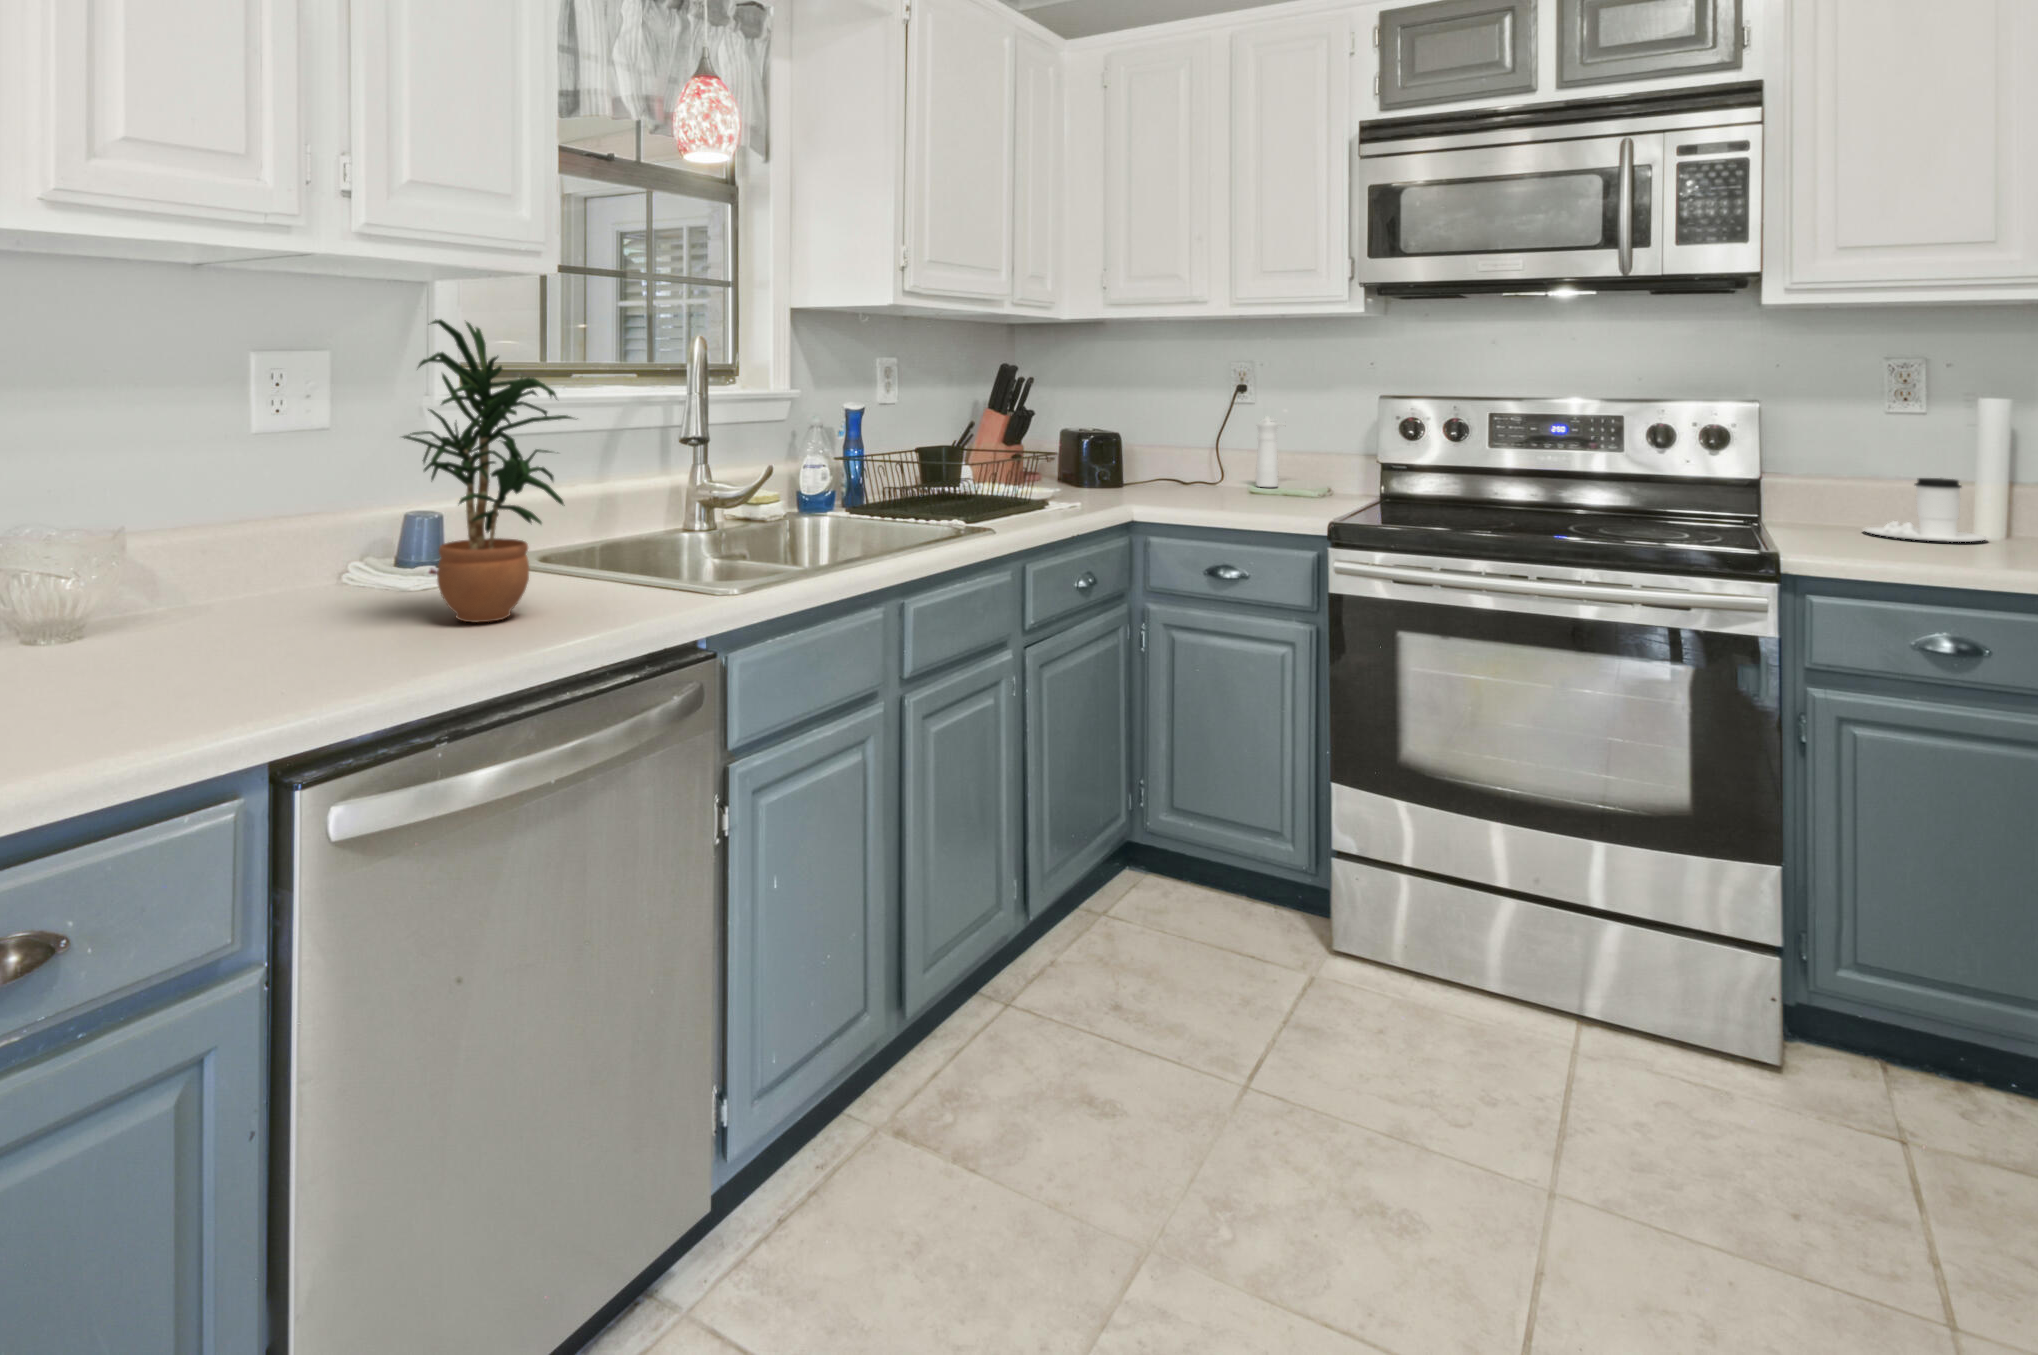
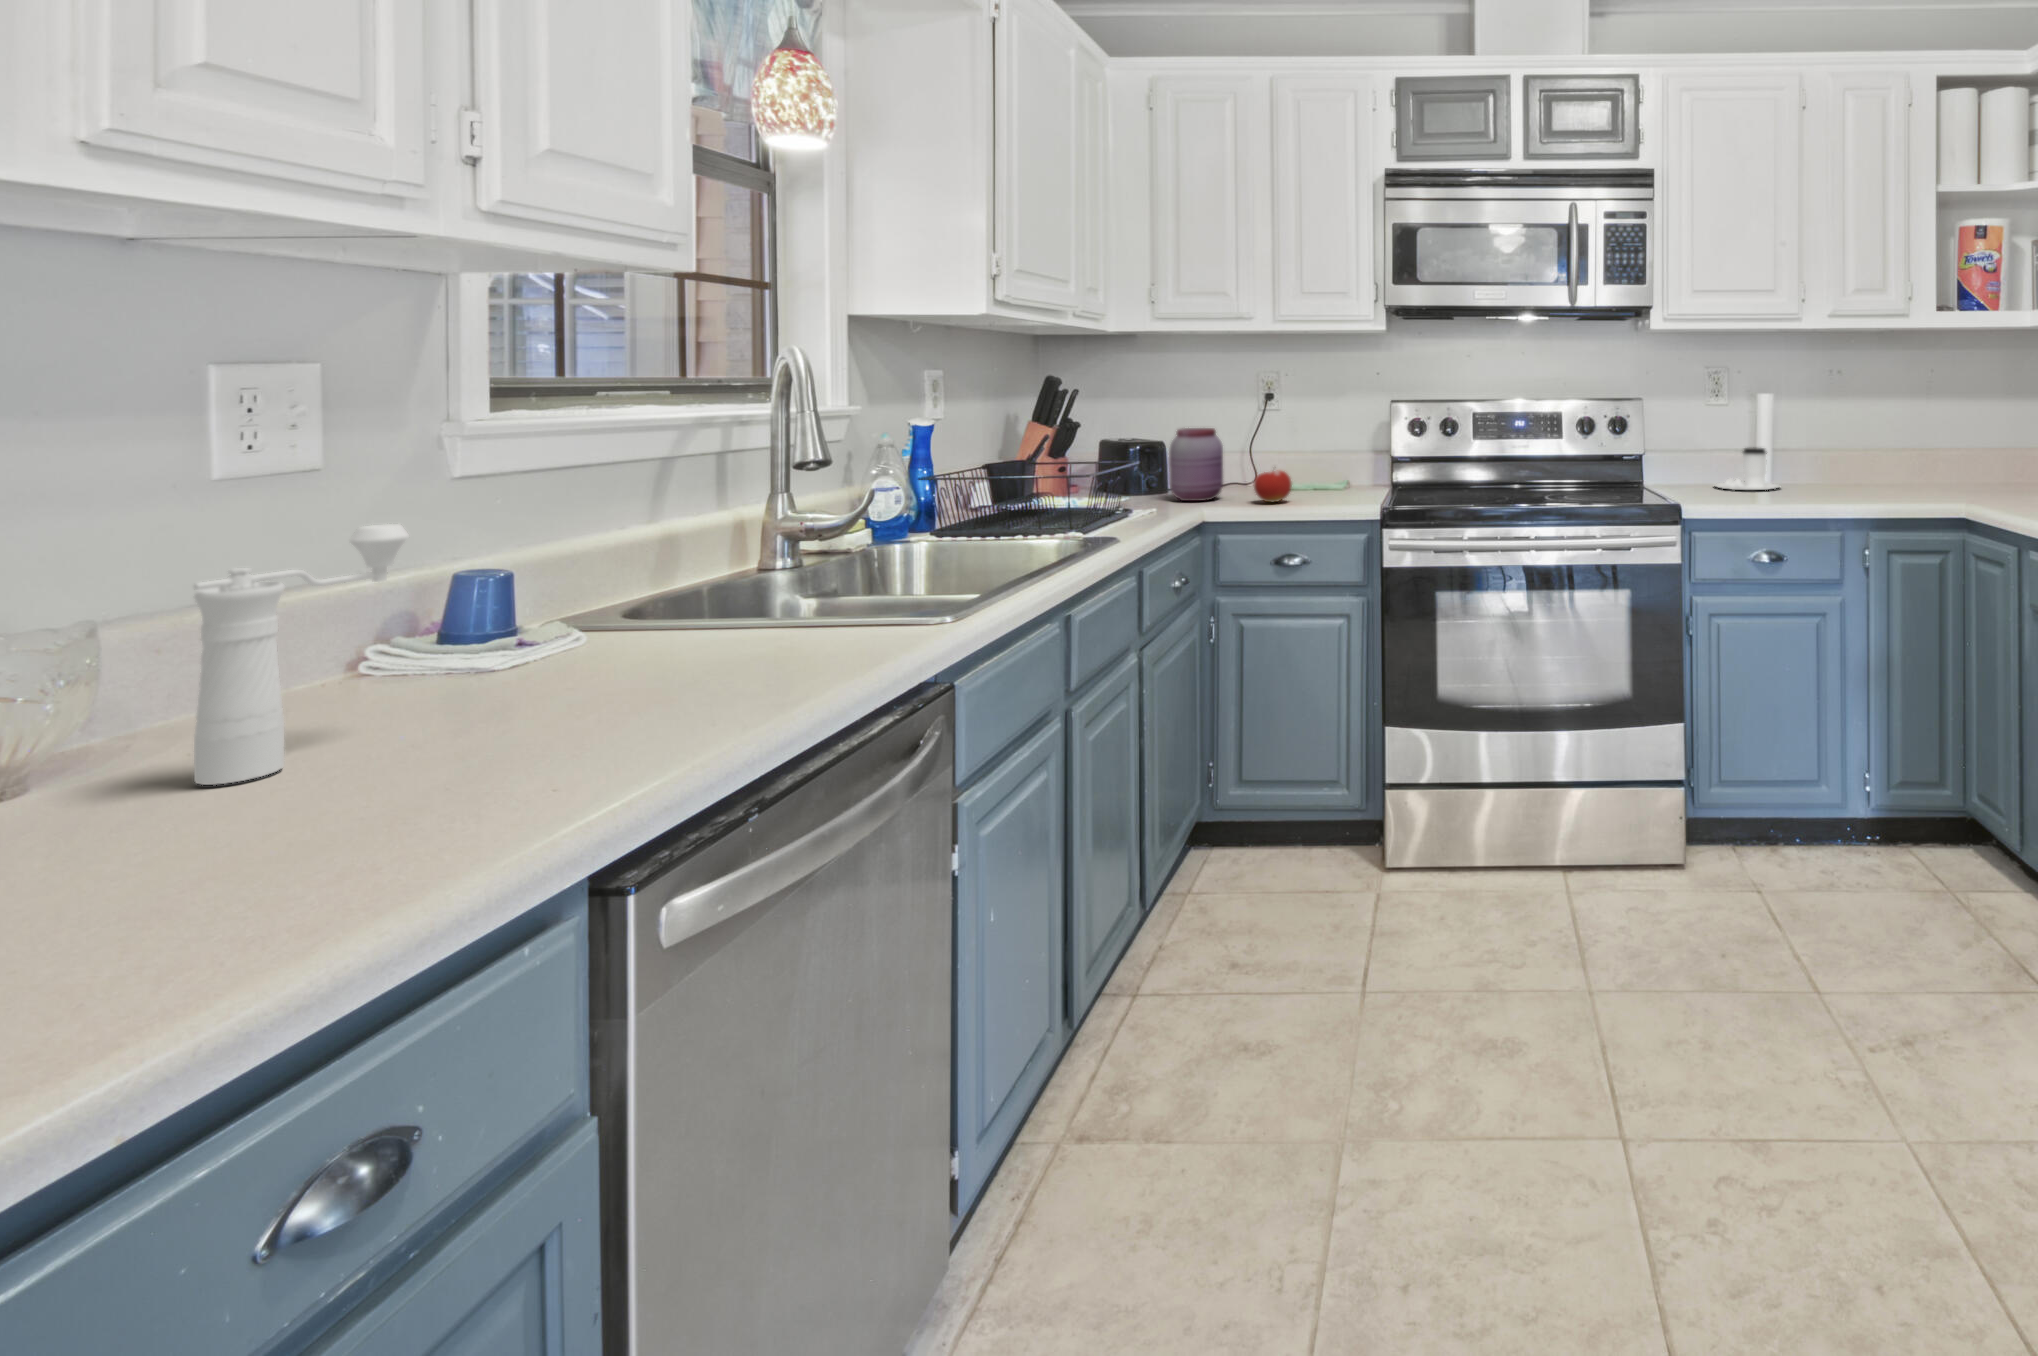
potted plant: present [403,319,573,622] -> none [527,352,752,691]
pepper mill: present [1256,410,1286,487] -> present [194,524,409,785]
jar: none [1106,419,1165,500] -> present [1169,428,1223,501]
fruit: none [1193,466,1238,507] -> present [1254,471,1292,502]

